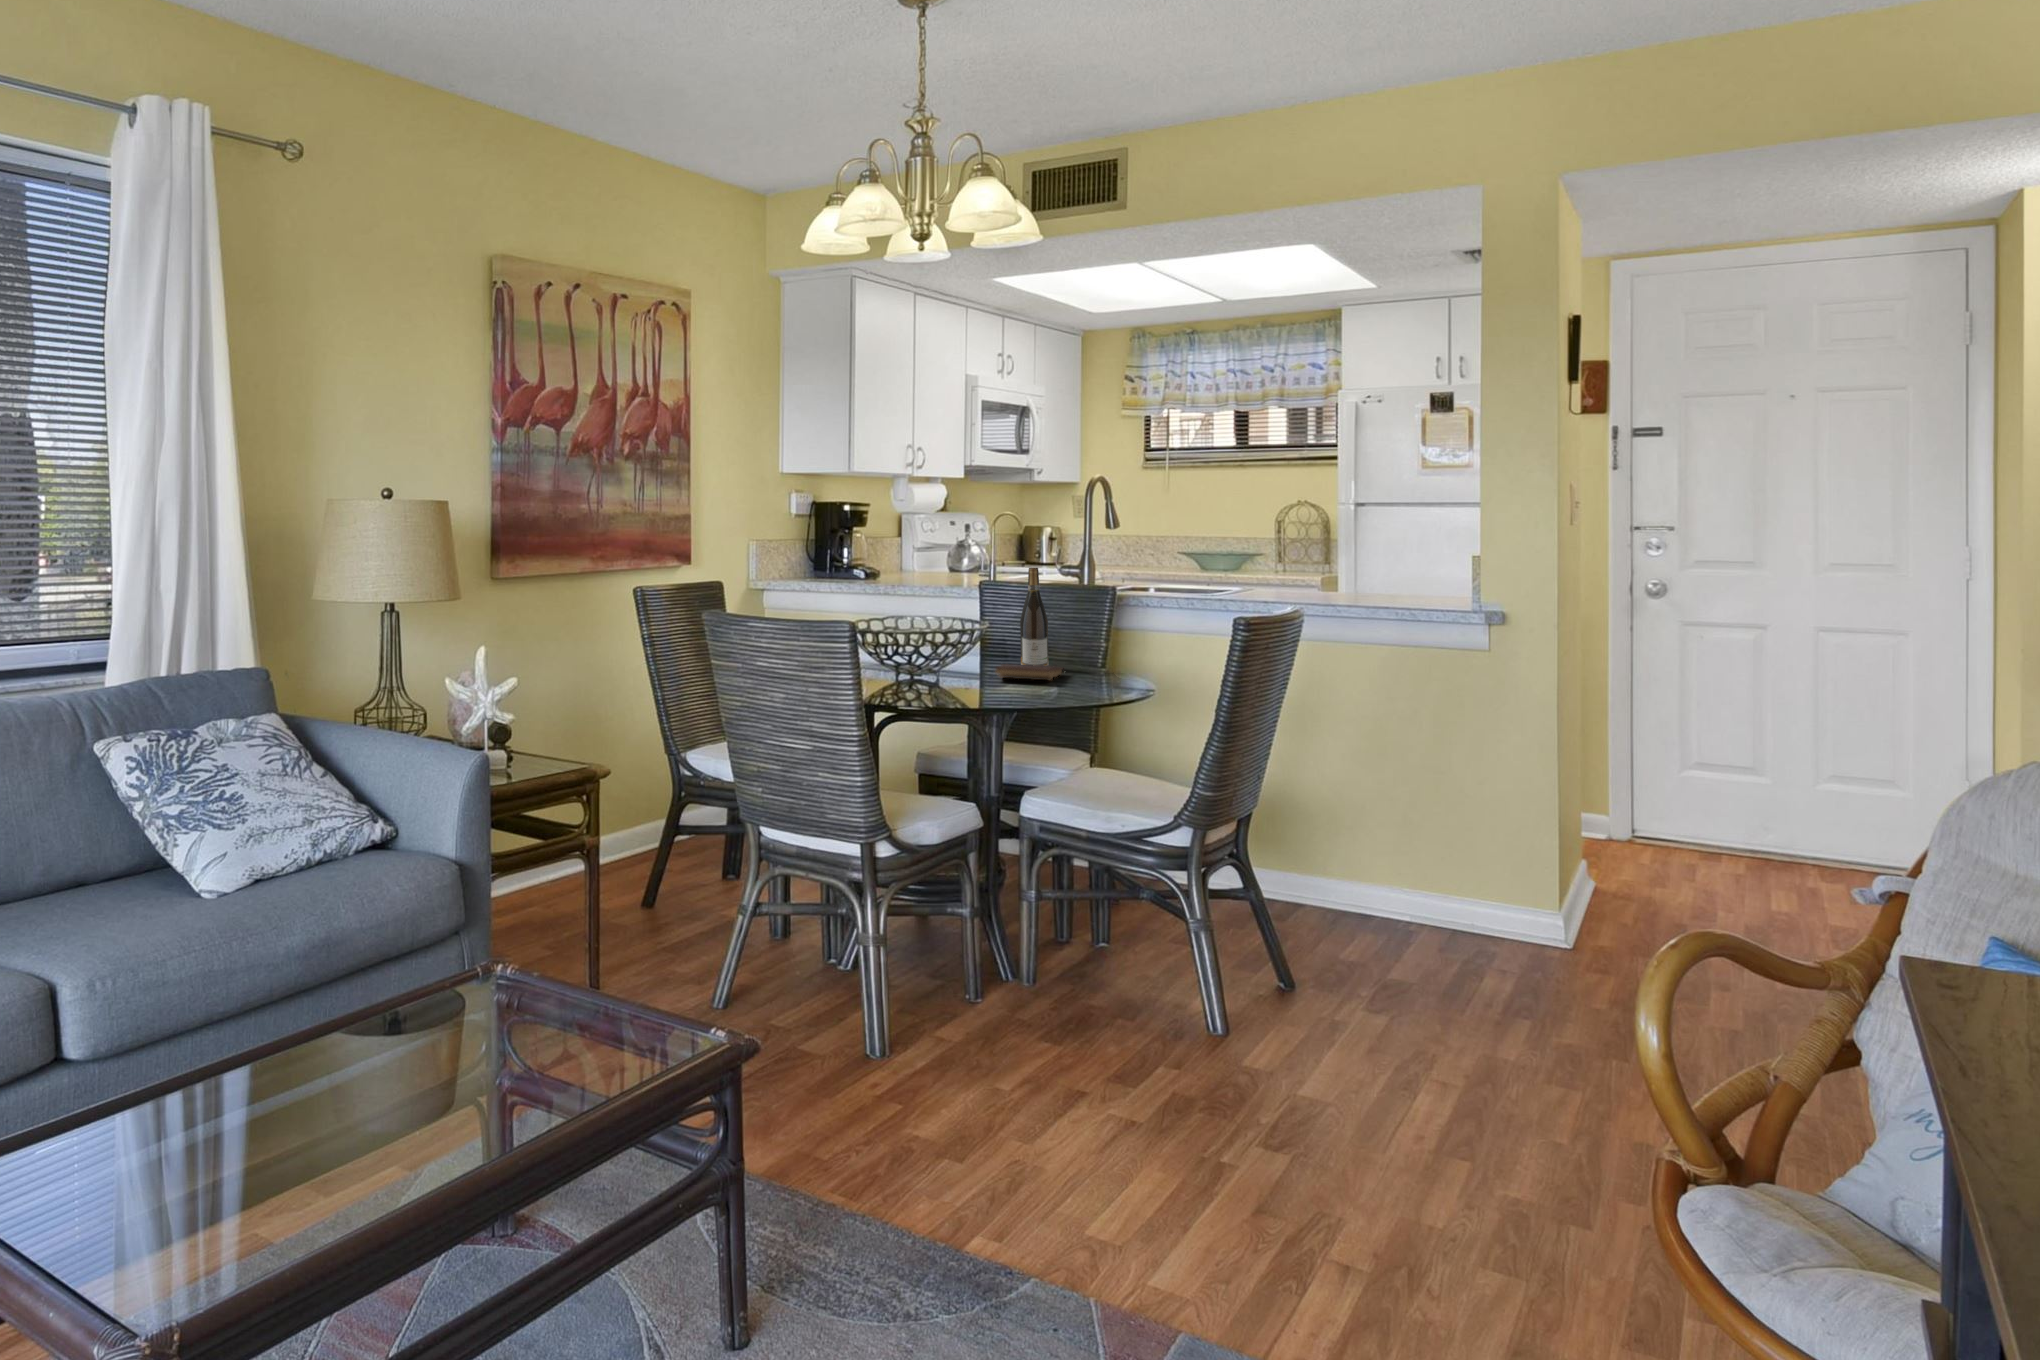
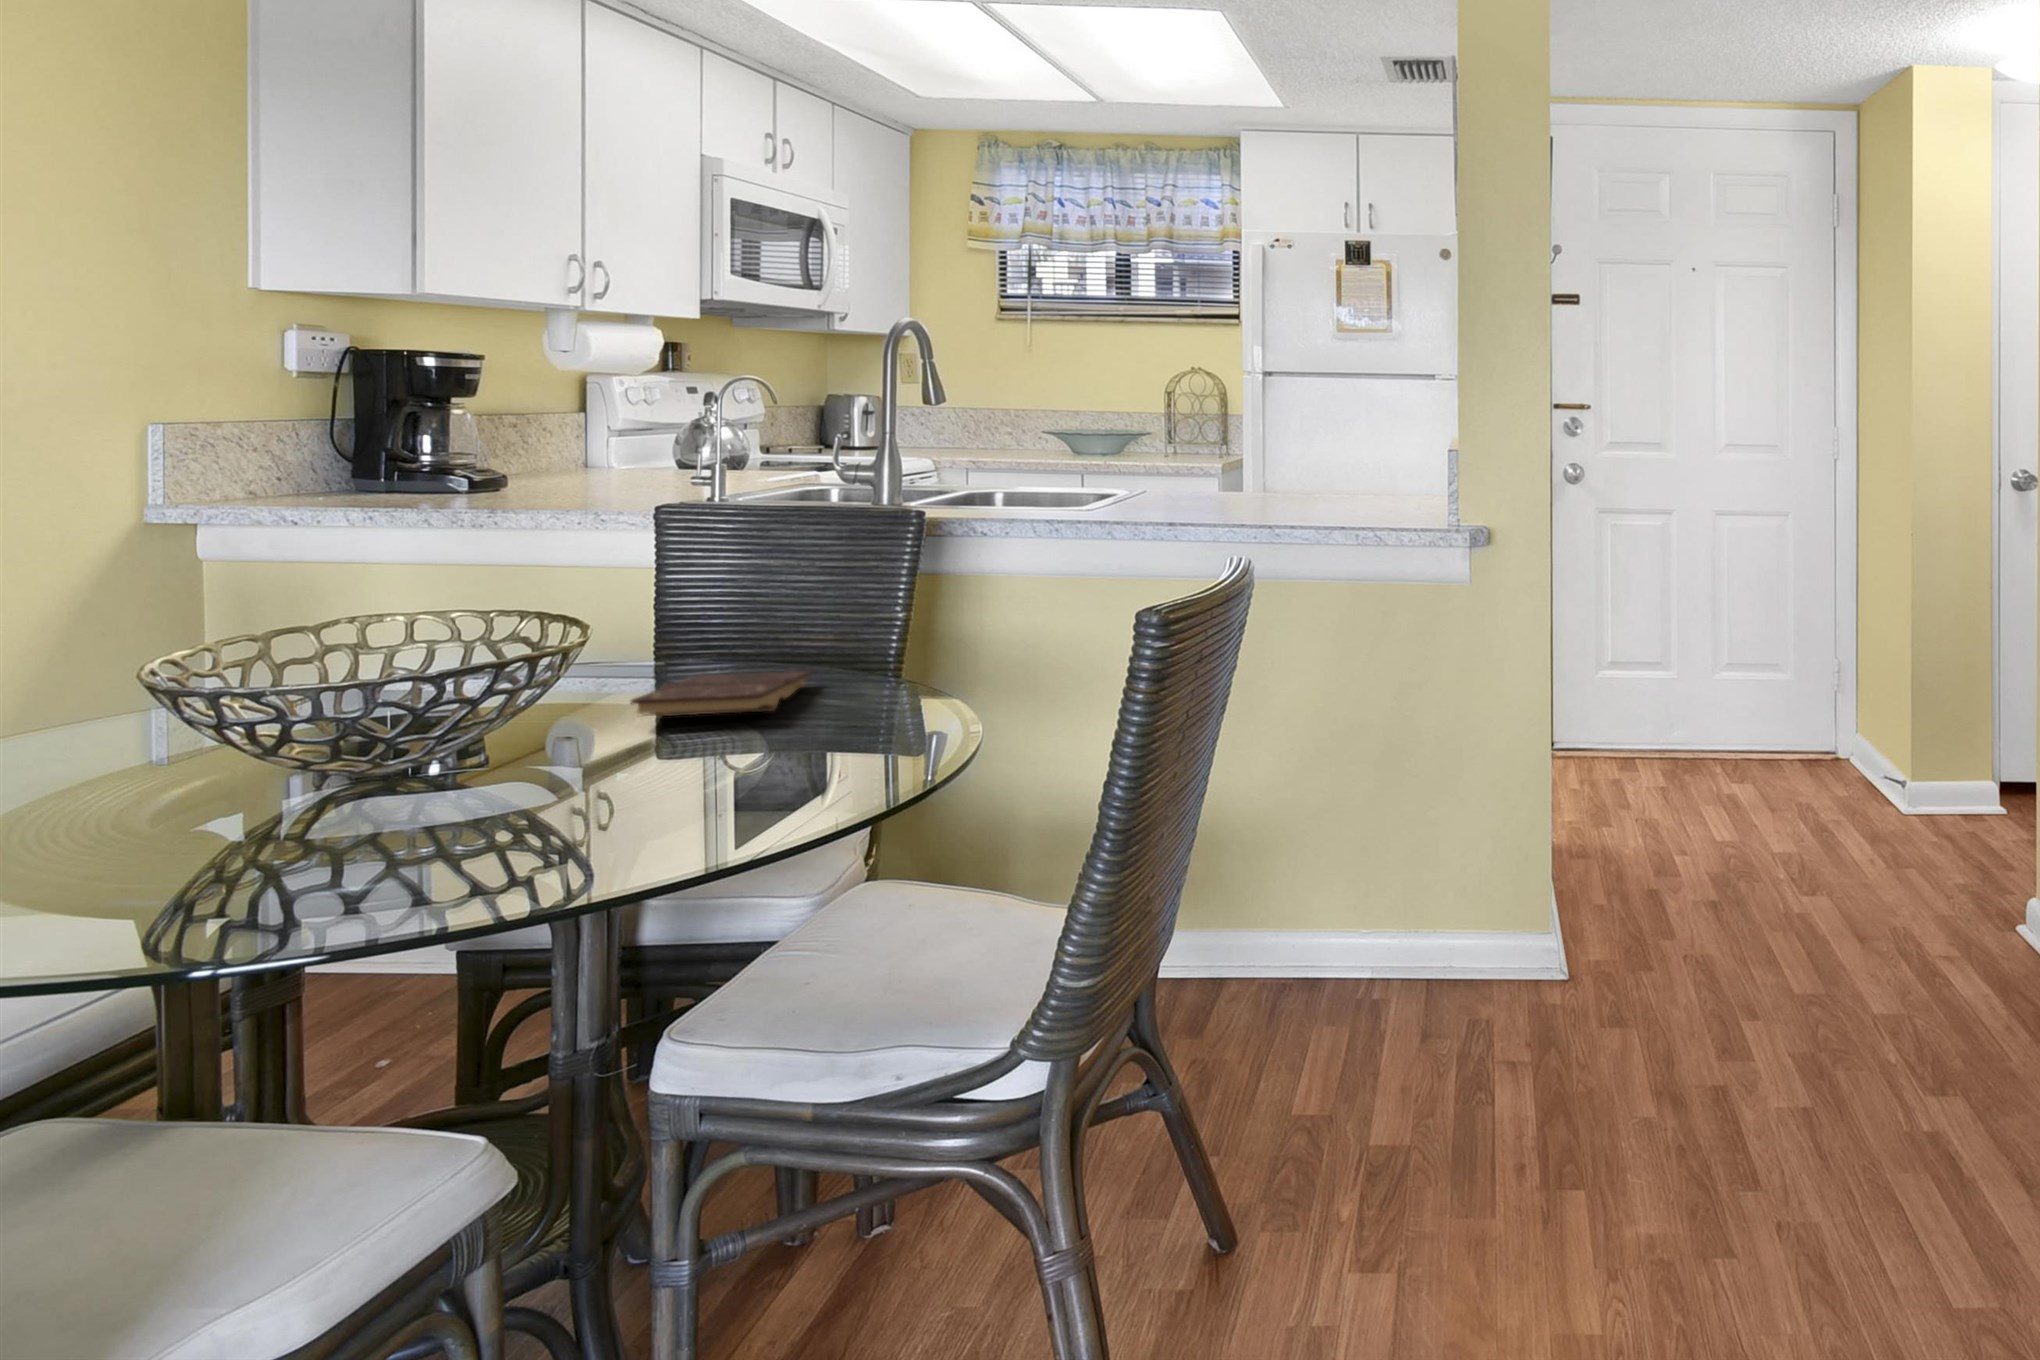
wine bottle: present [1020,567,1049,666] -> none [725,476,786,677]

